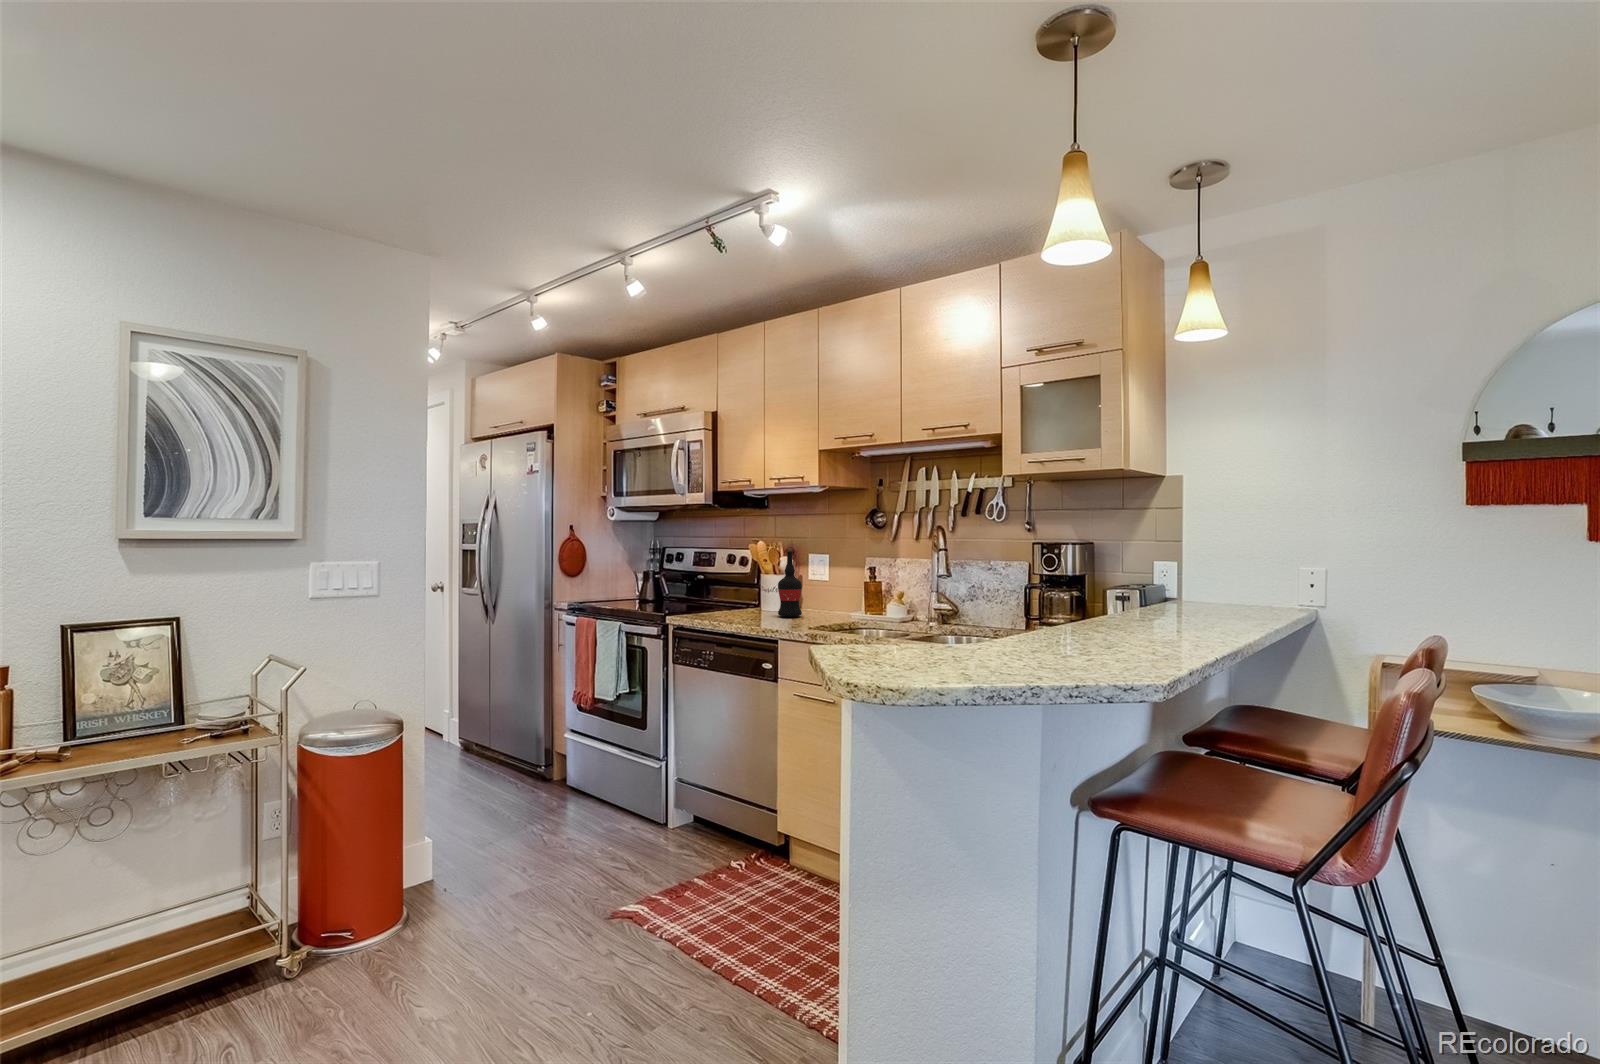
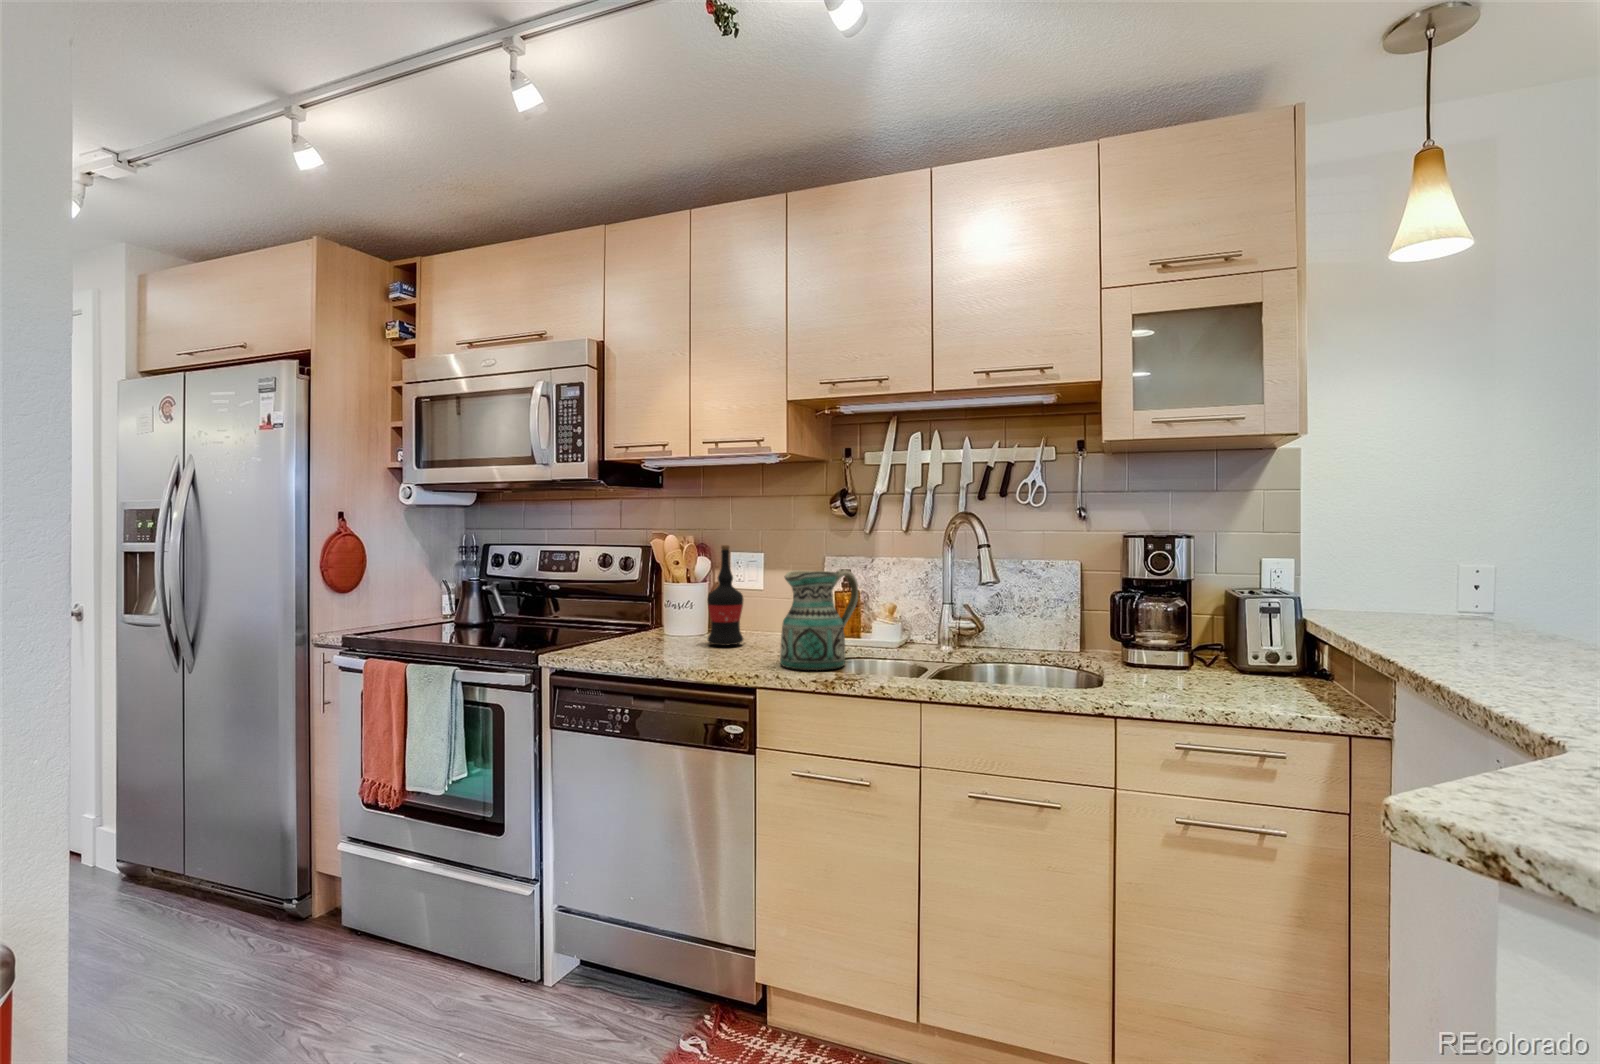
ceramic pitcher: none [804,565,862,632] -> present [780,569,858,670]

